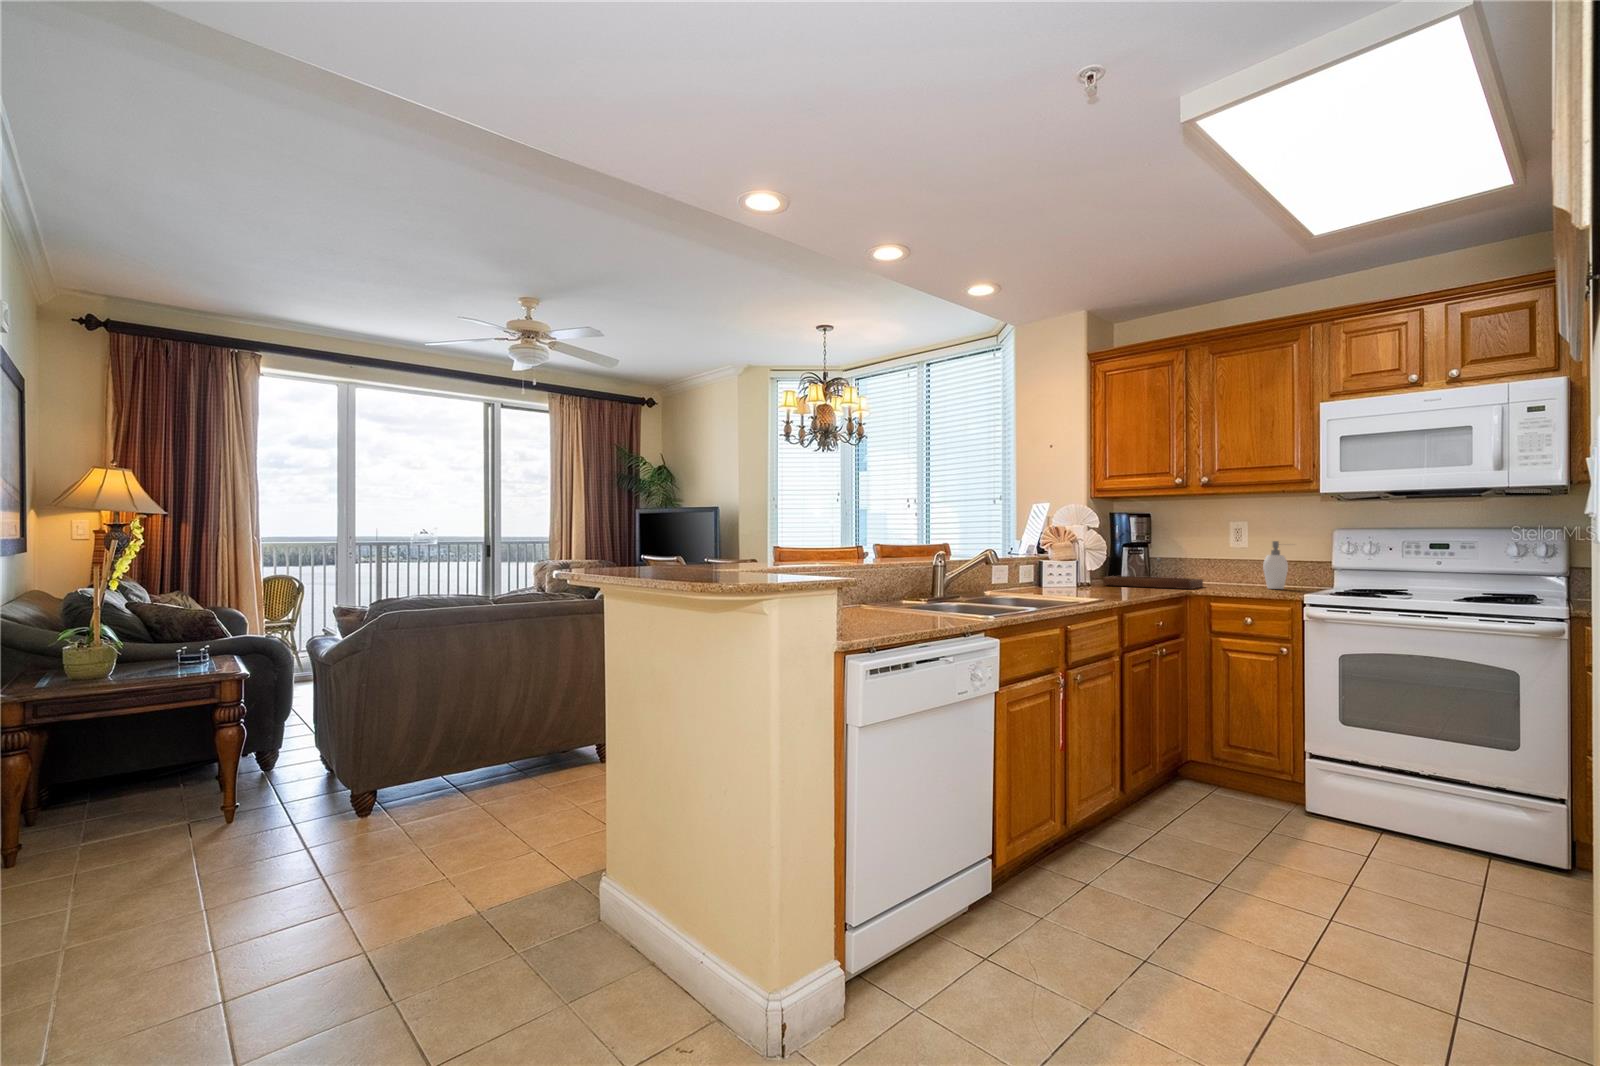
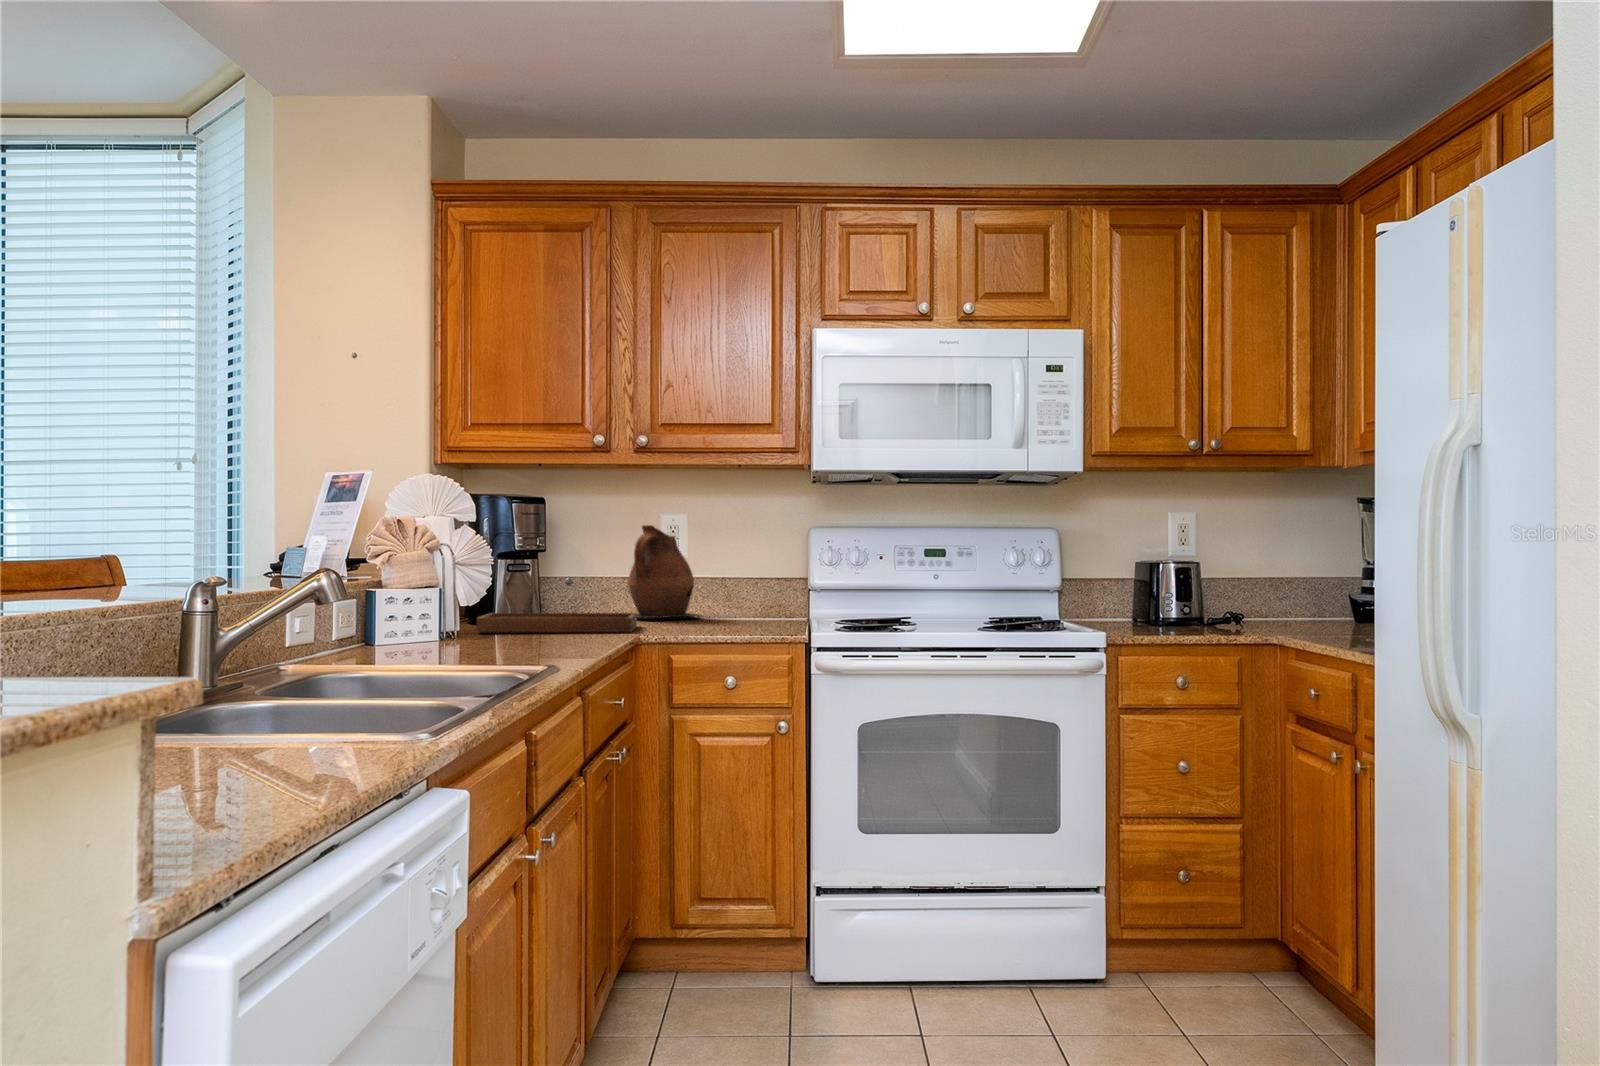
ceramic pitcher: none [1205,529,1260,585] -> present [628,525,702,618]
soap dispenser: present [1263,541,1288,589] -> none [723,546,768,624]

